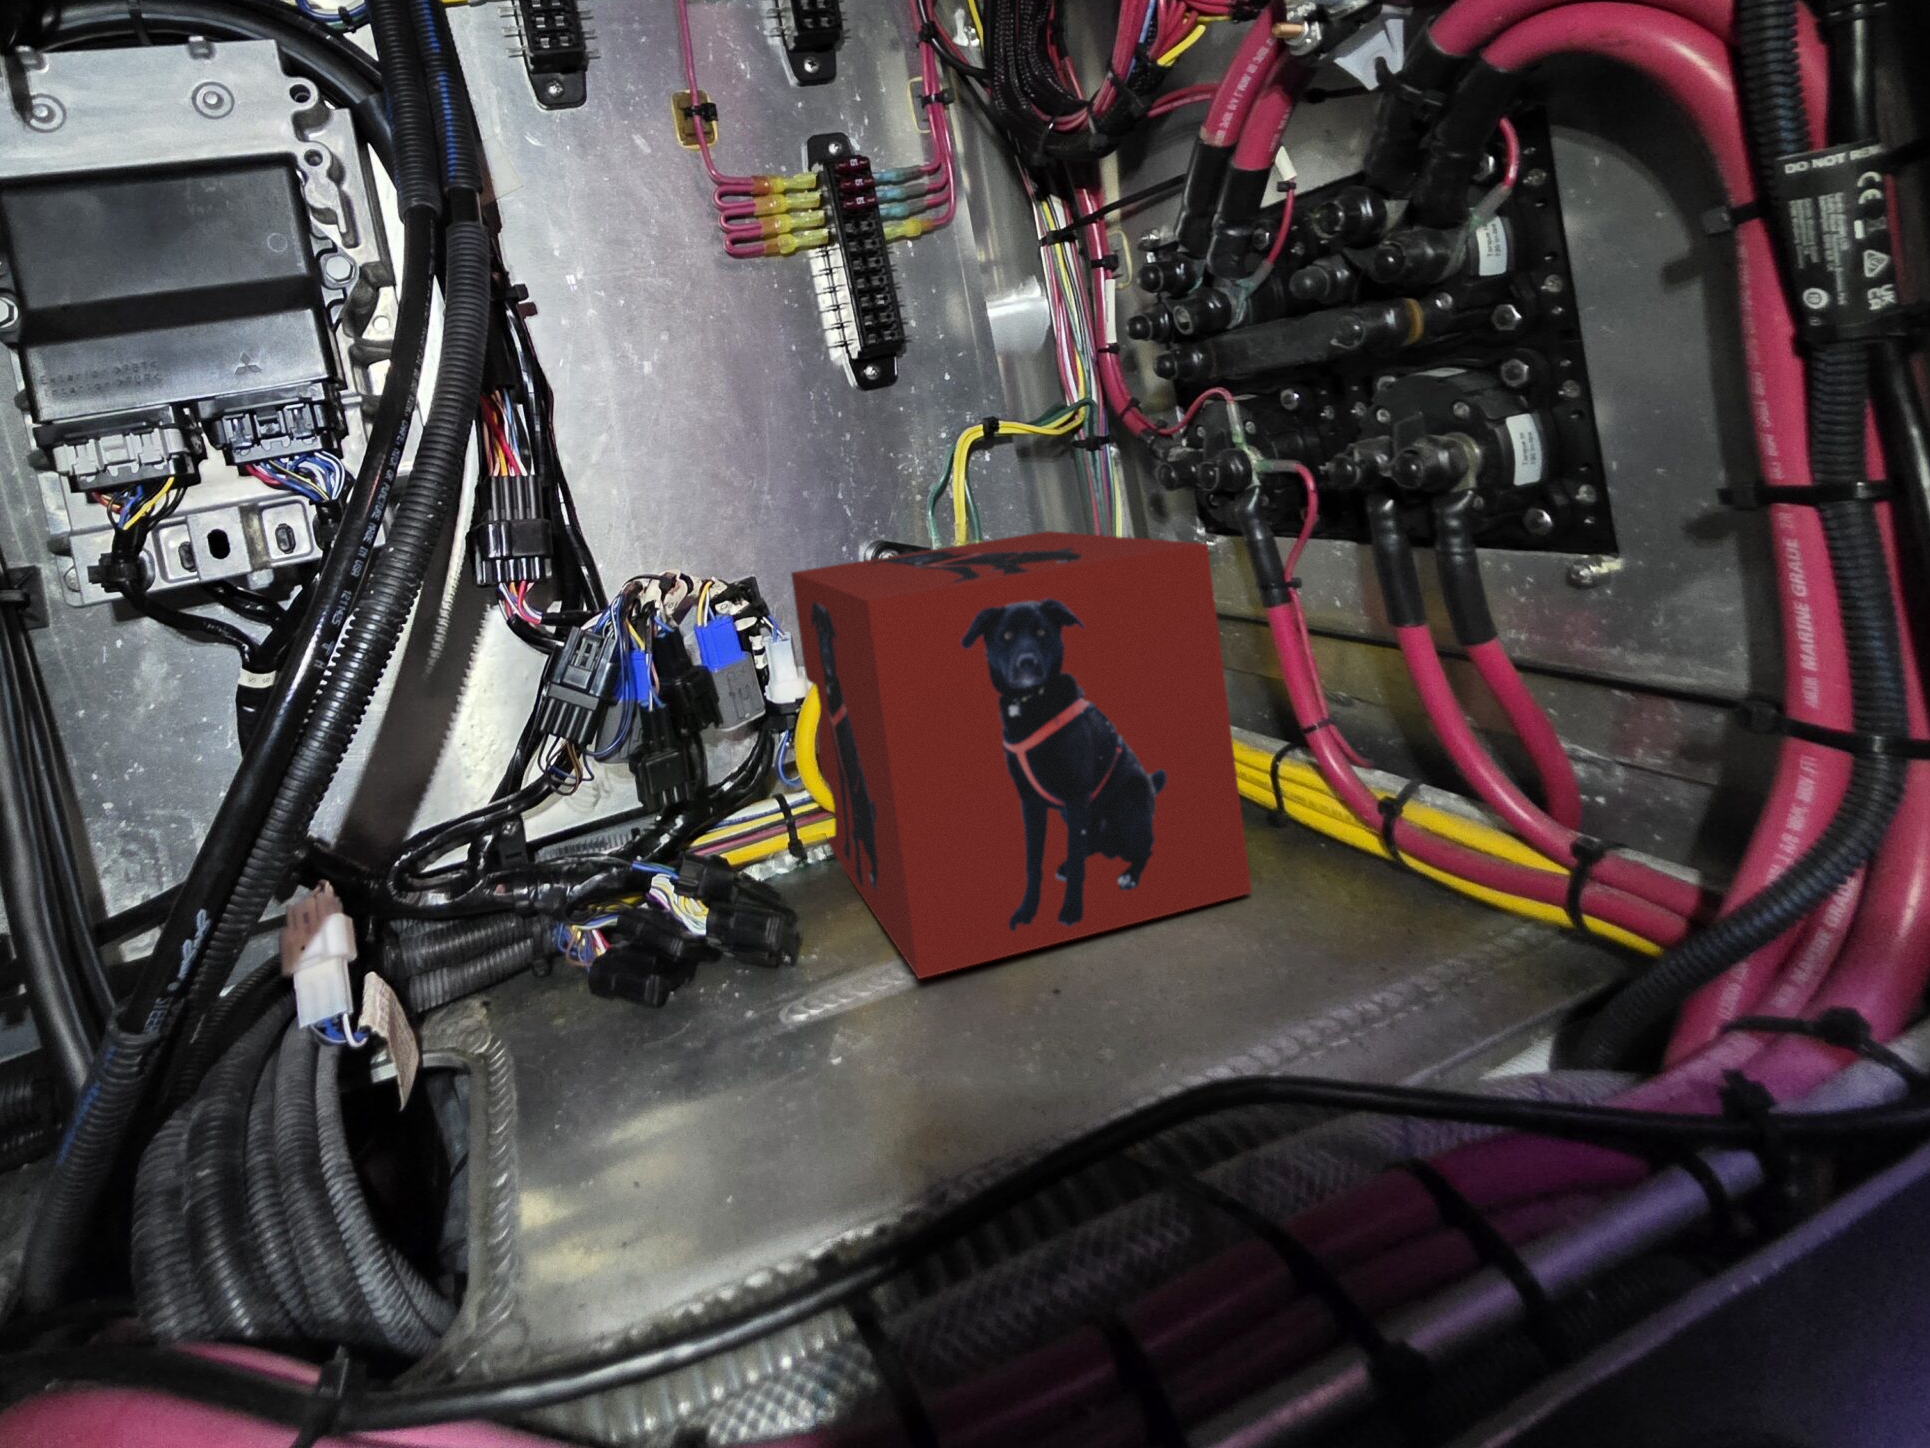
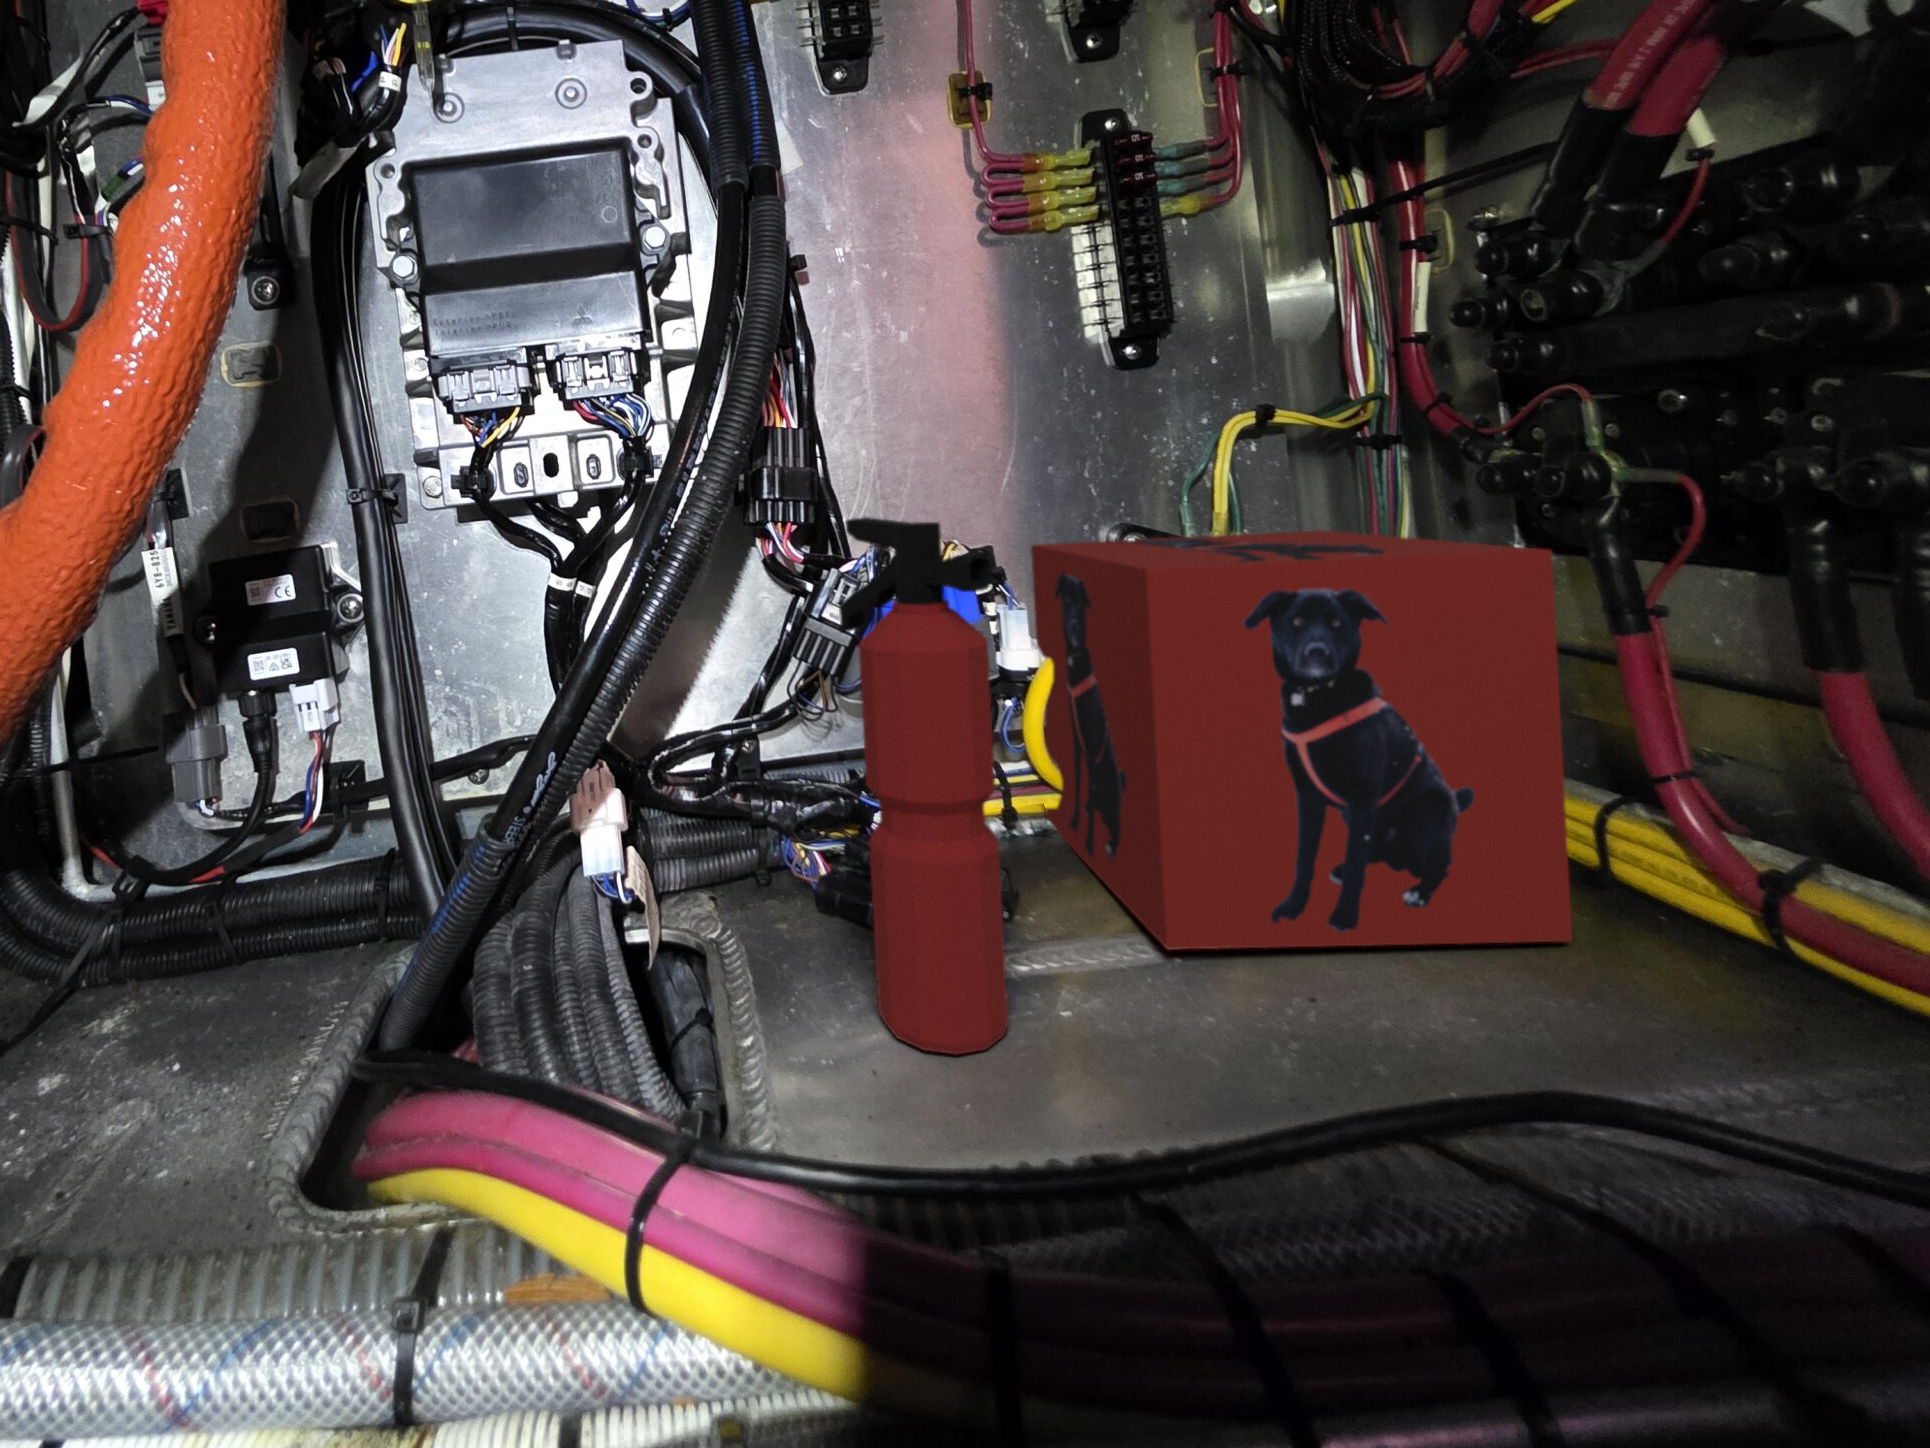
fire extinguisher: none [548,578,759,1162] -> present [839,517,1008,1054]

